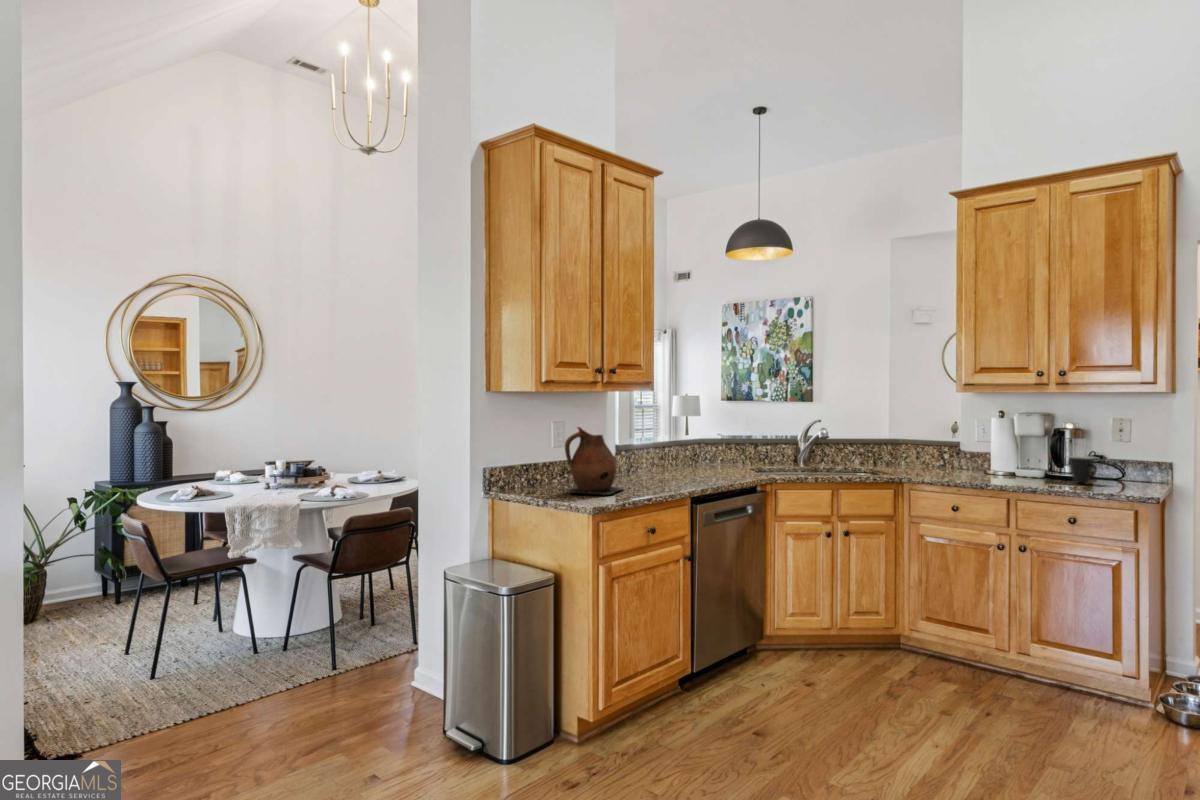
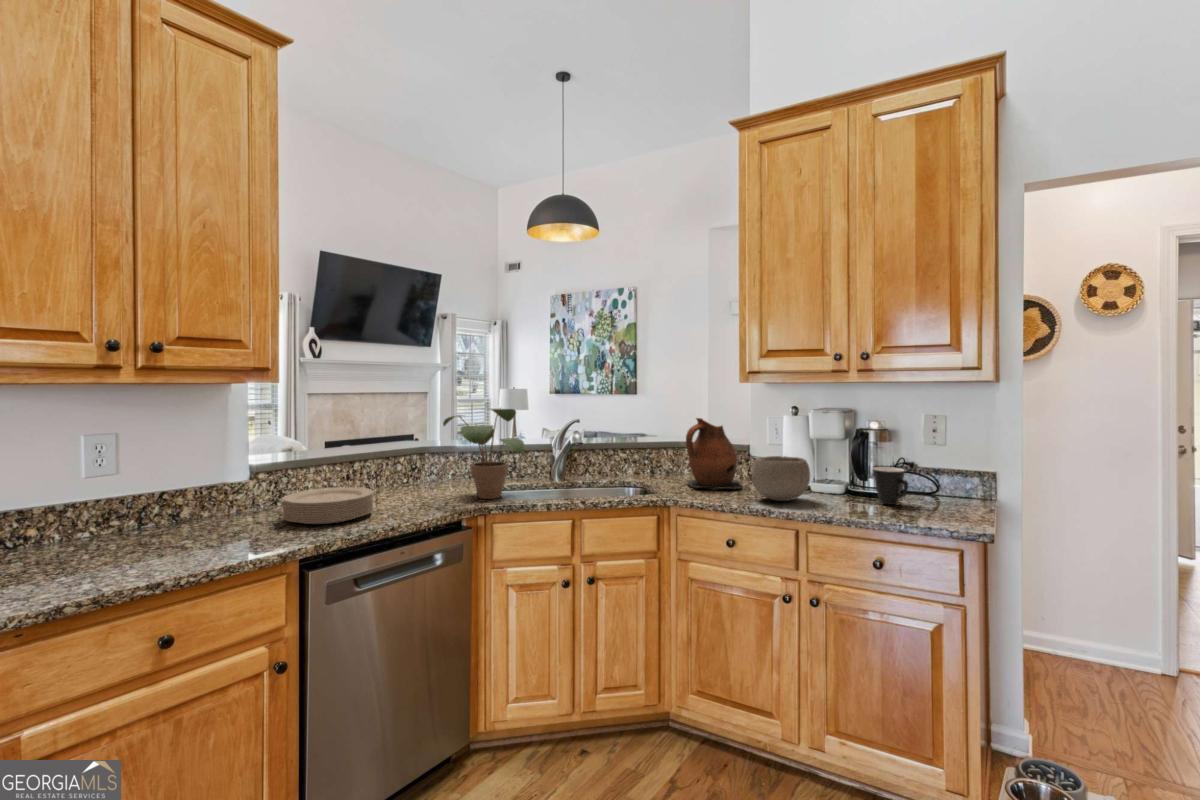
potted plant: none [726,408,792,475] -> present [443,408,524,499]
ceramic pitcher: present [565,427,624,495] -> present [686,418,741,490]
bowl: none [970,447,1018,480] -> present [751,456,810,501]
plate: none [638,462,695,483] -> present [283,487,373,524]

